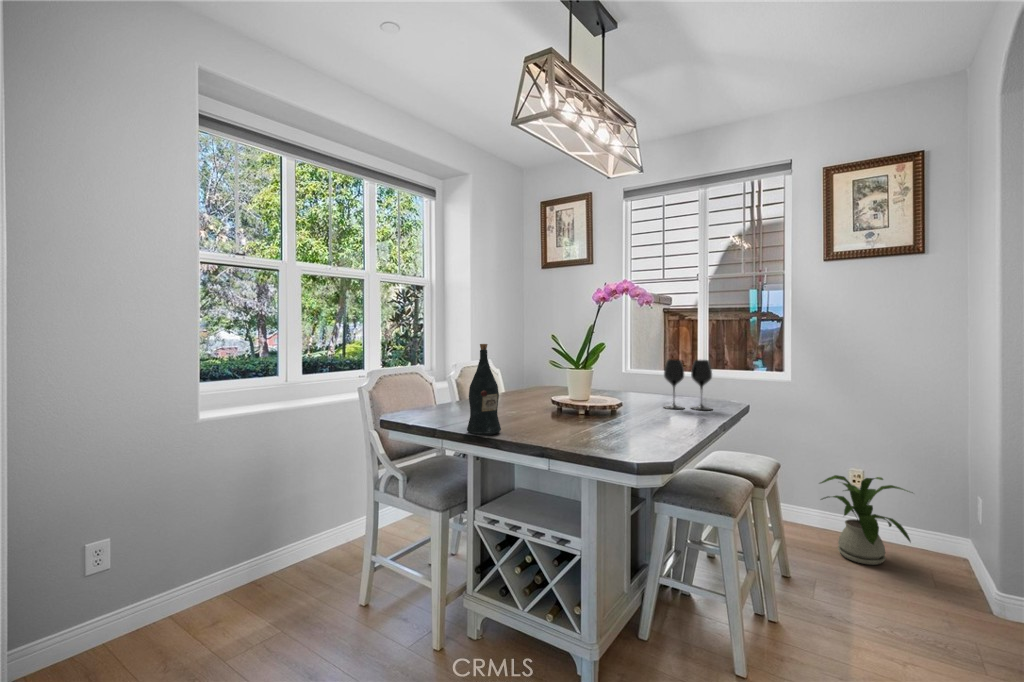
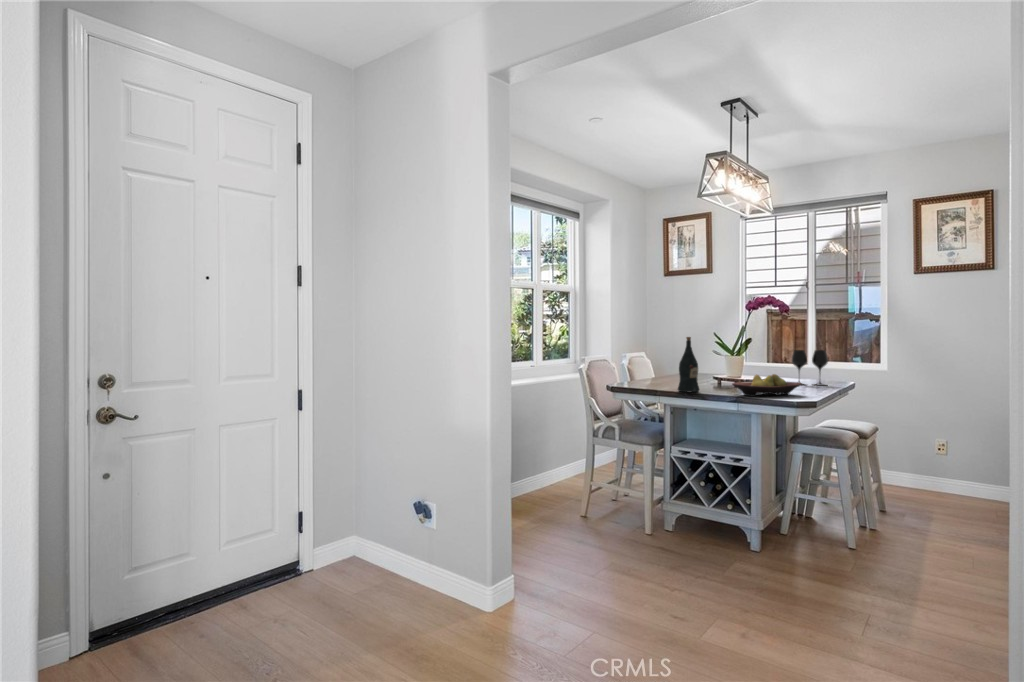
fruit bowl: none [541,406,657,448] -> present [732,374,801,396]
house plant: present [820,475,913,565] -> none [908,440,984,507]

